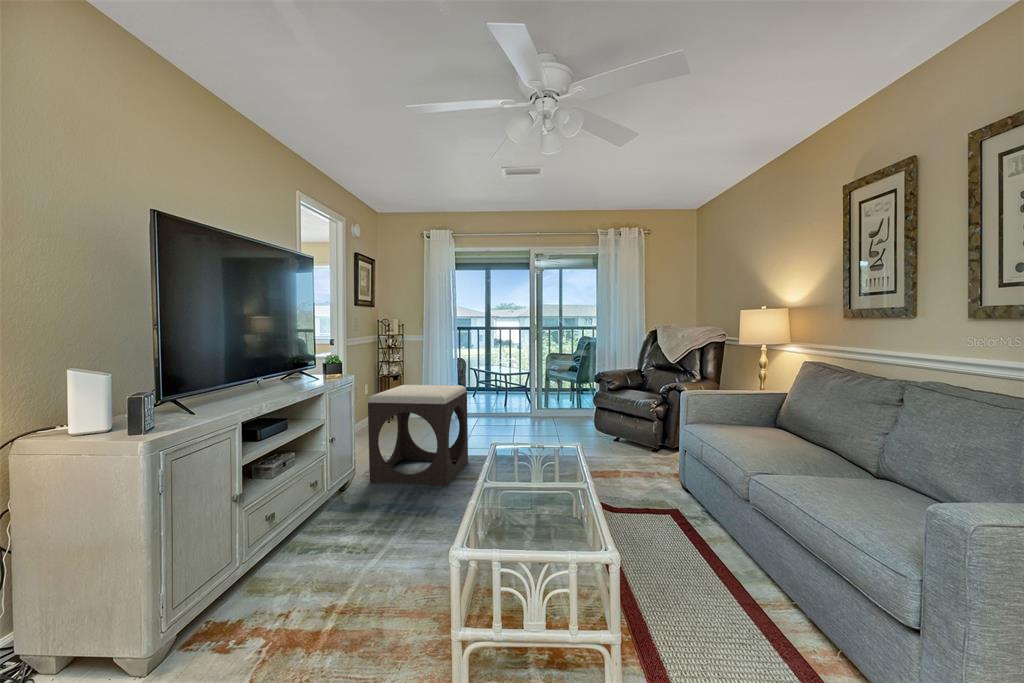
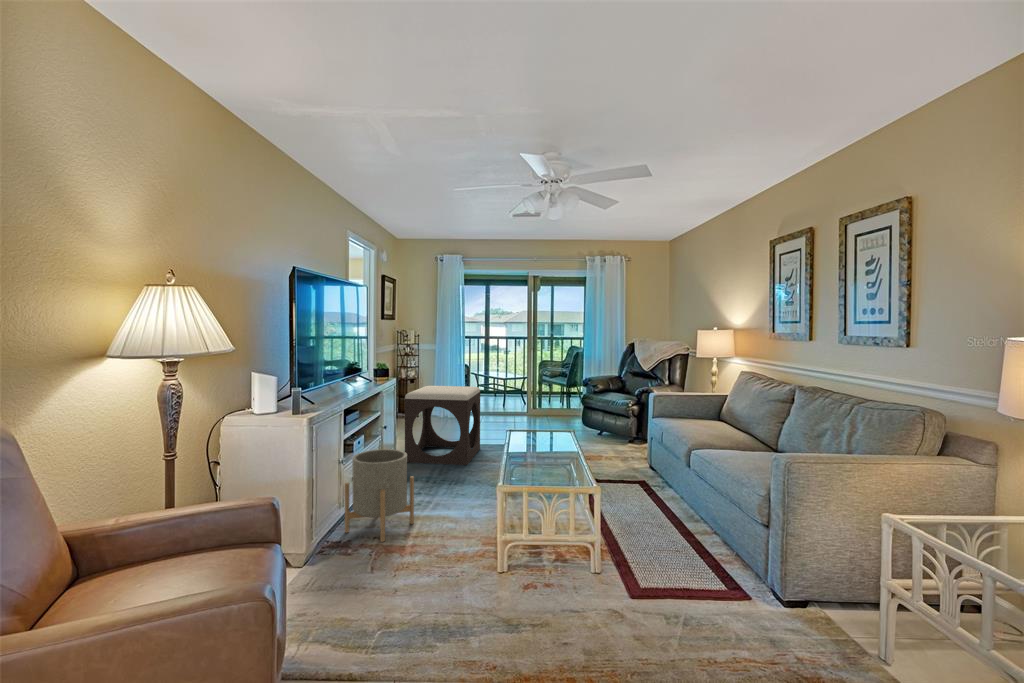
planter: none [243,479,349,621] -> present [345,449,414,542]

